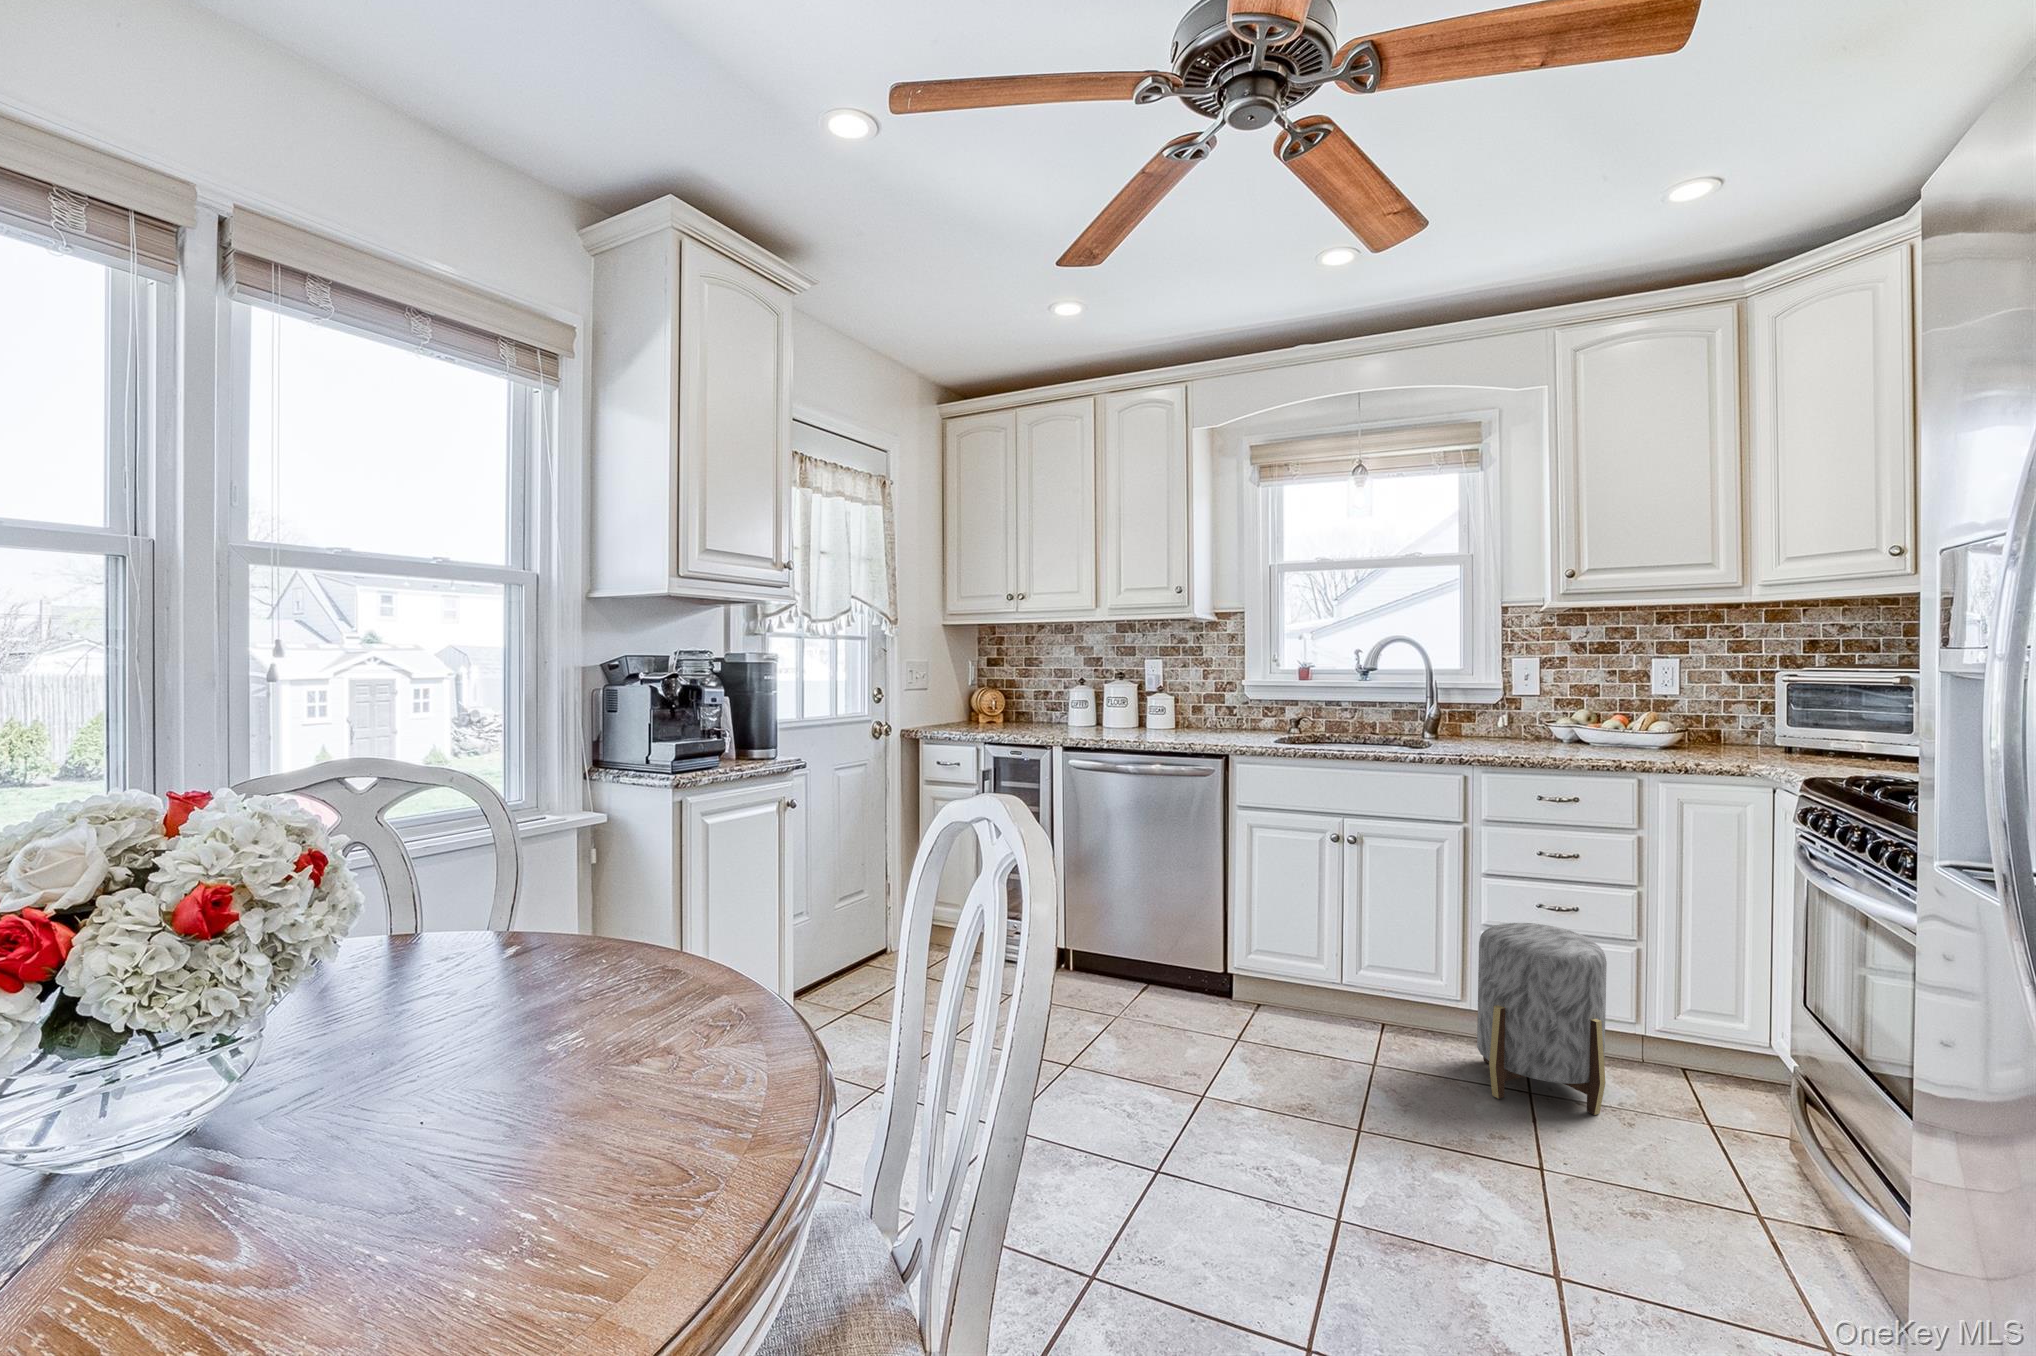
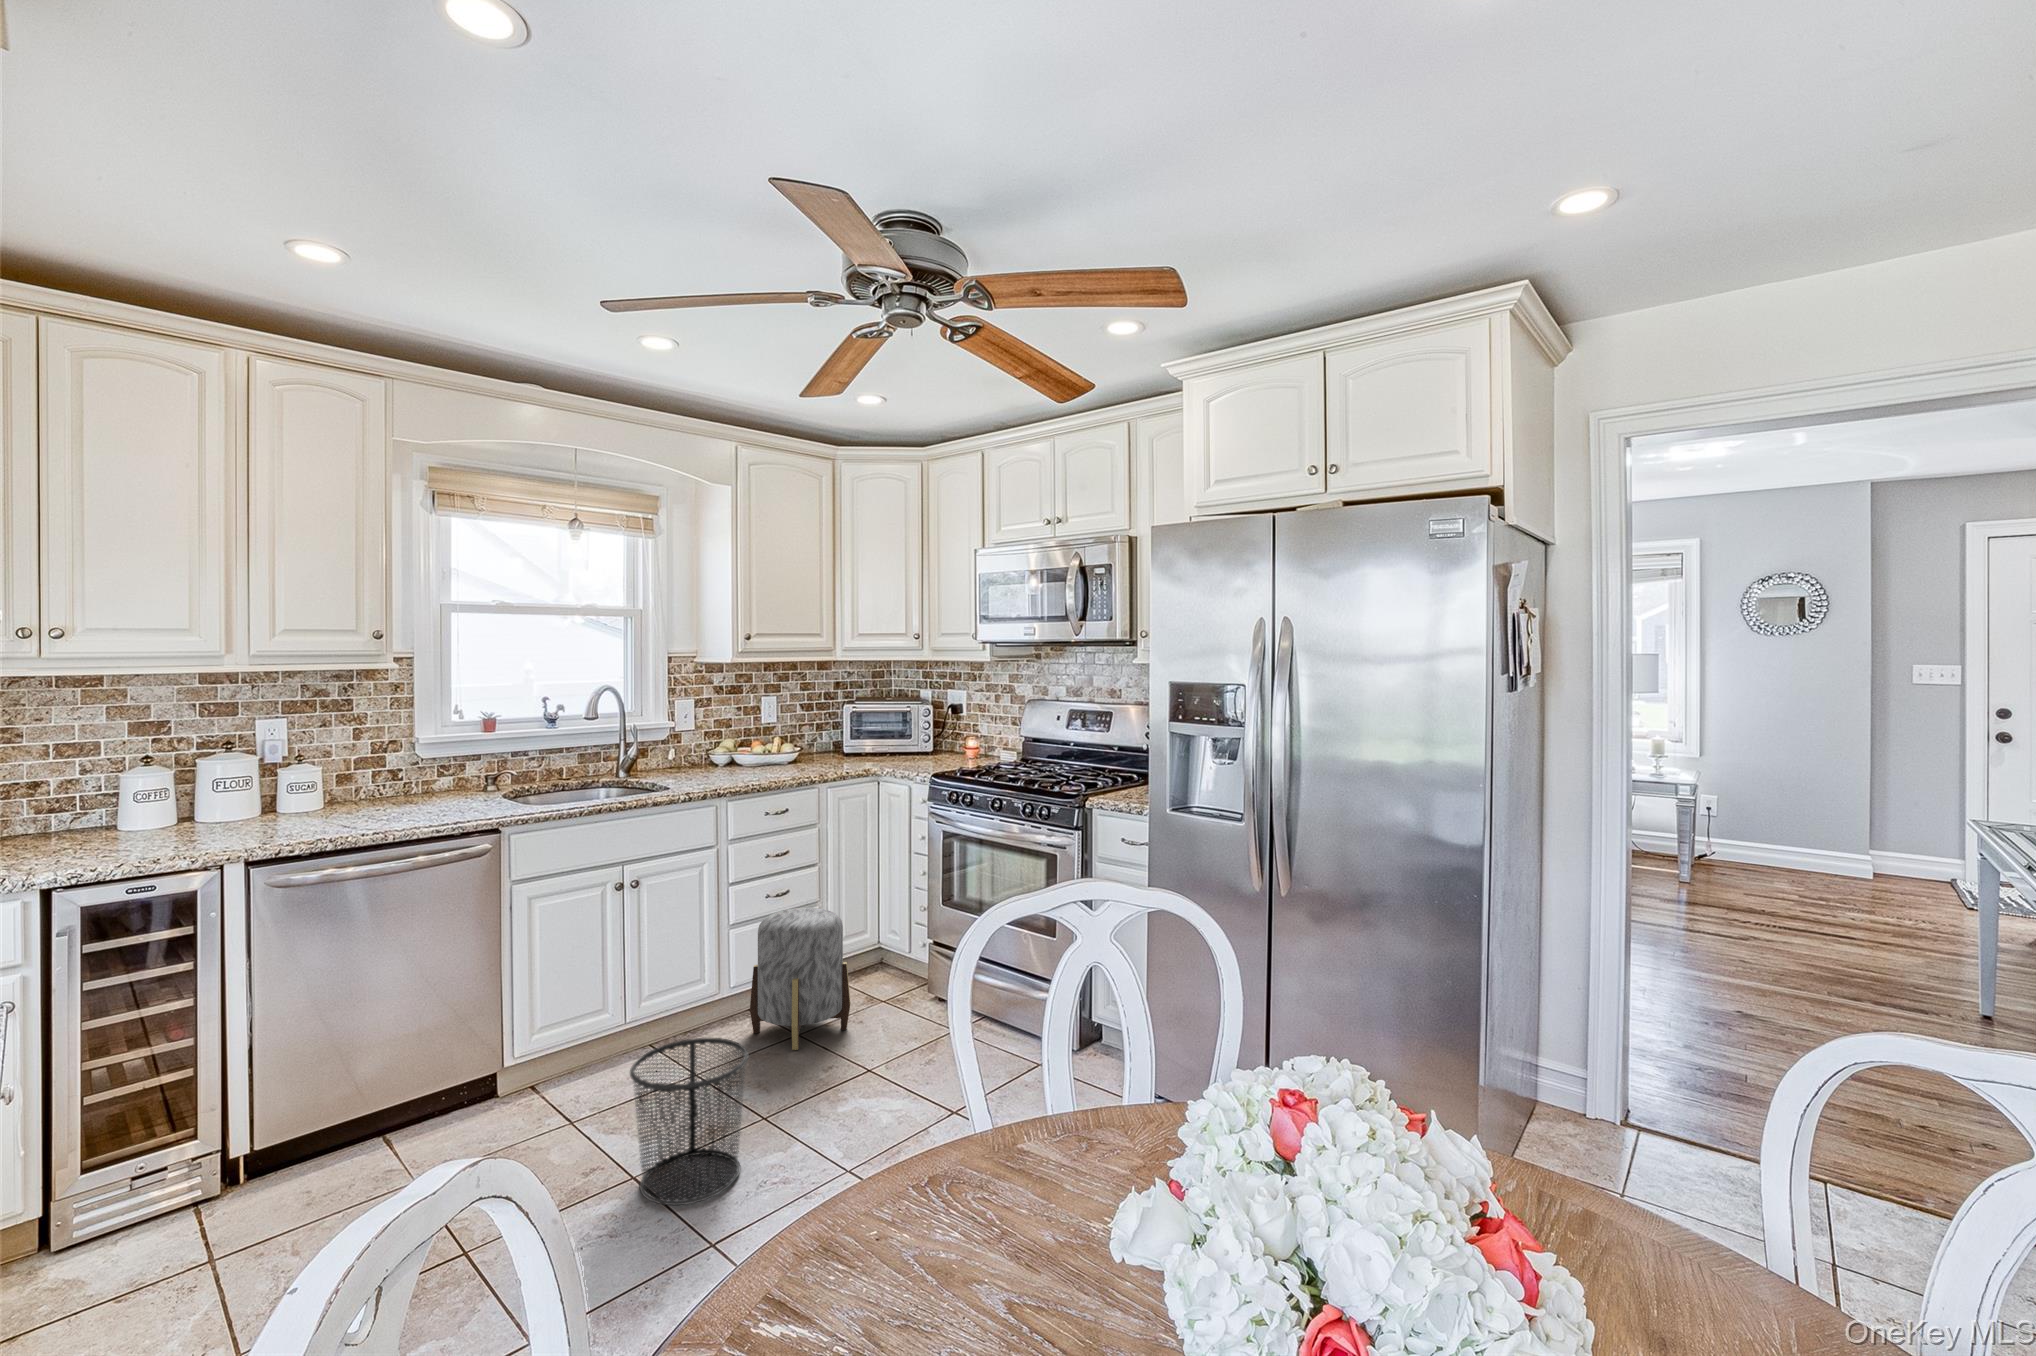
waste bin: none [1172,983,1292,1151] -> present [630,1038,749,1205]

